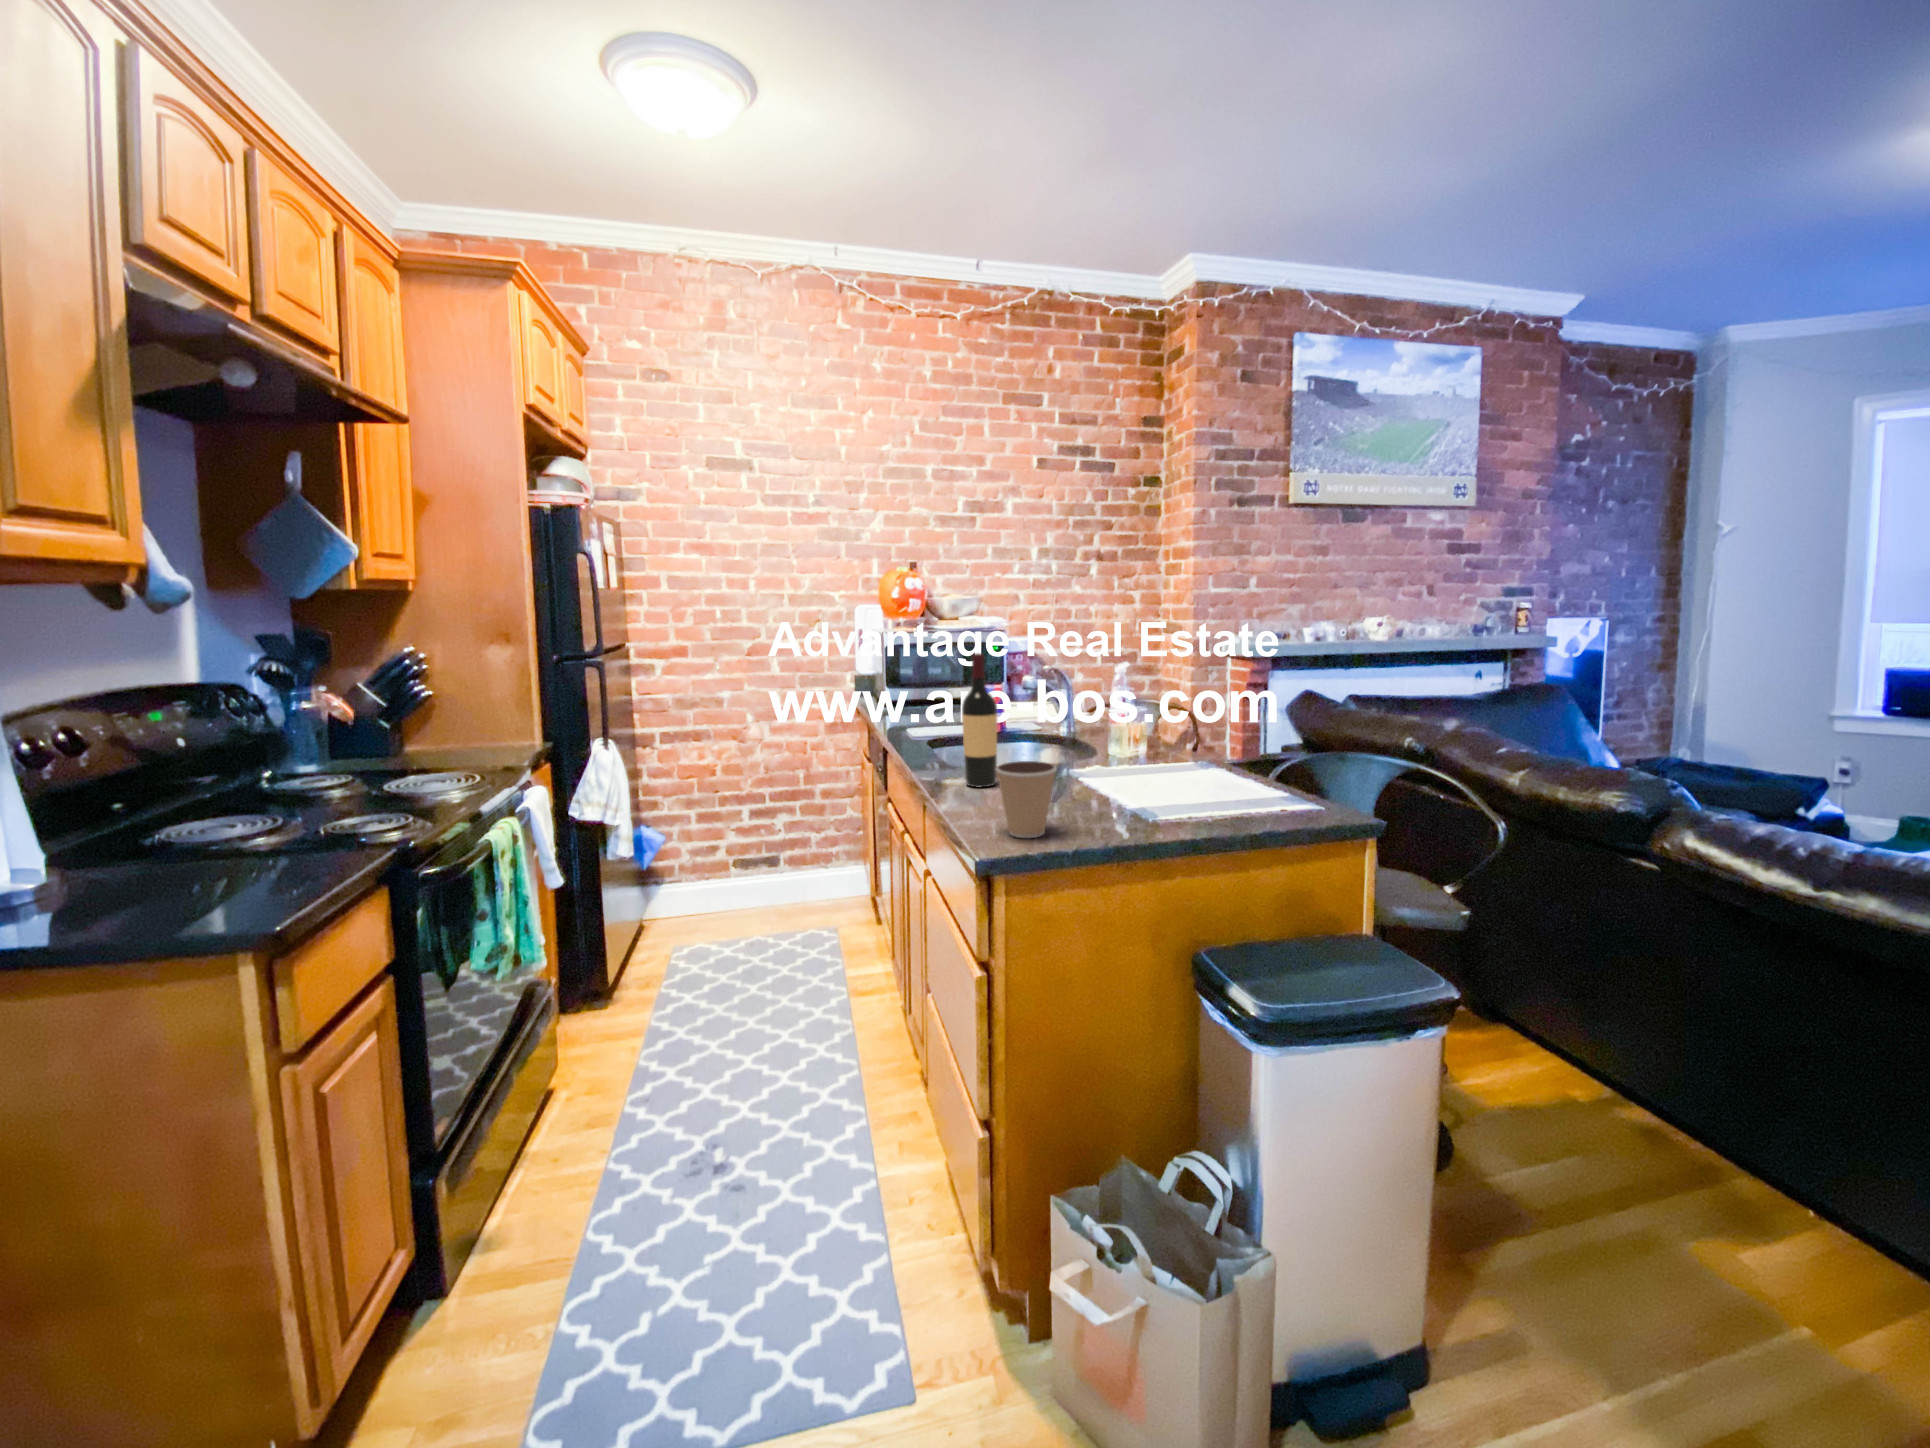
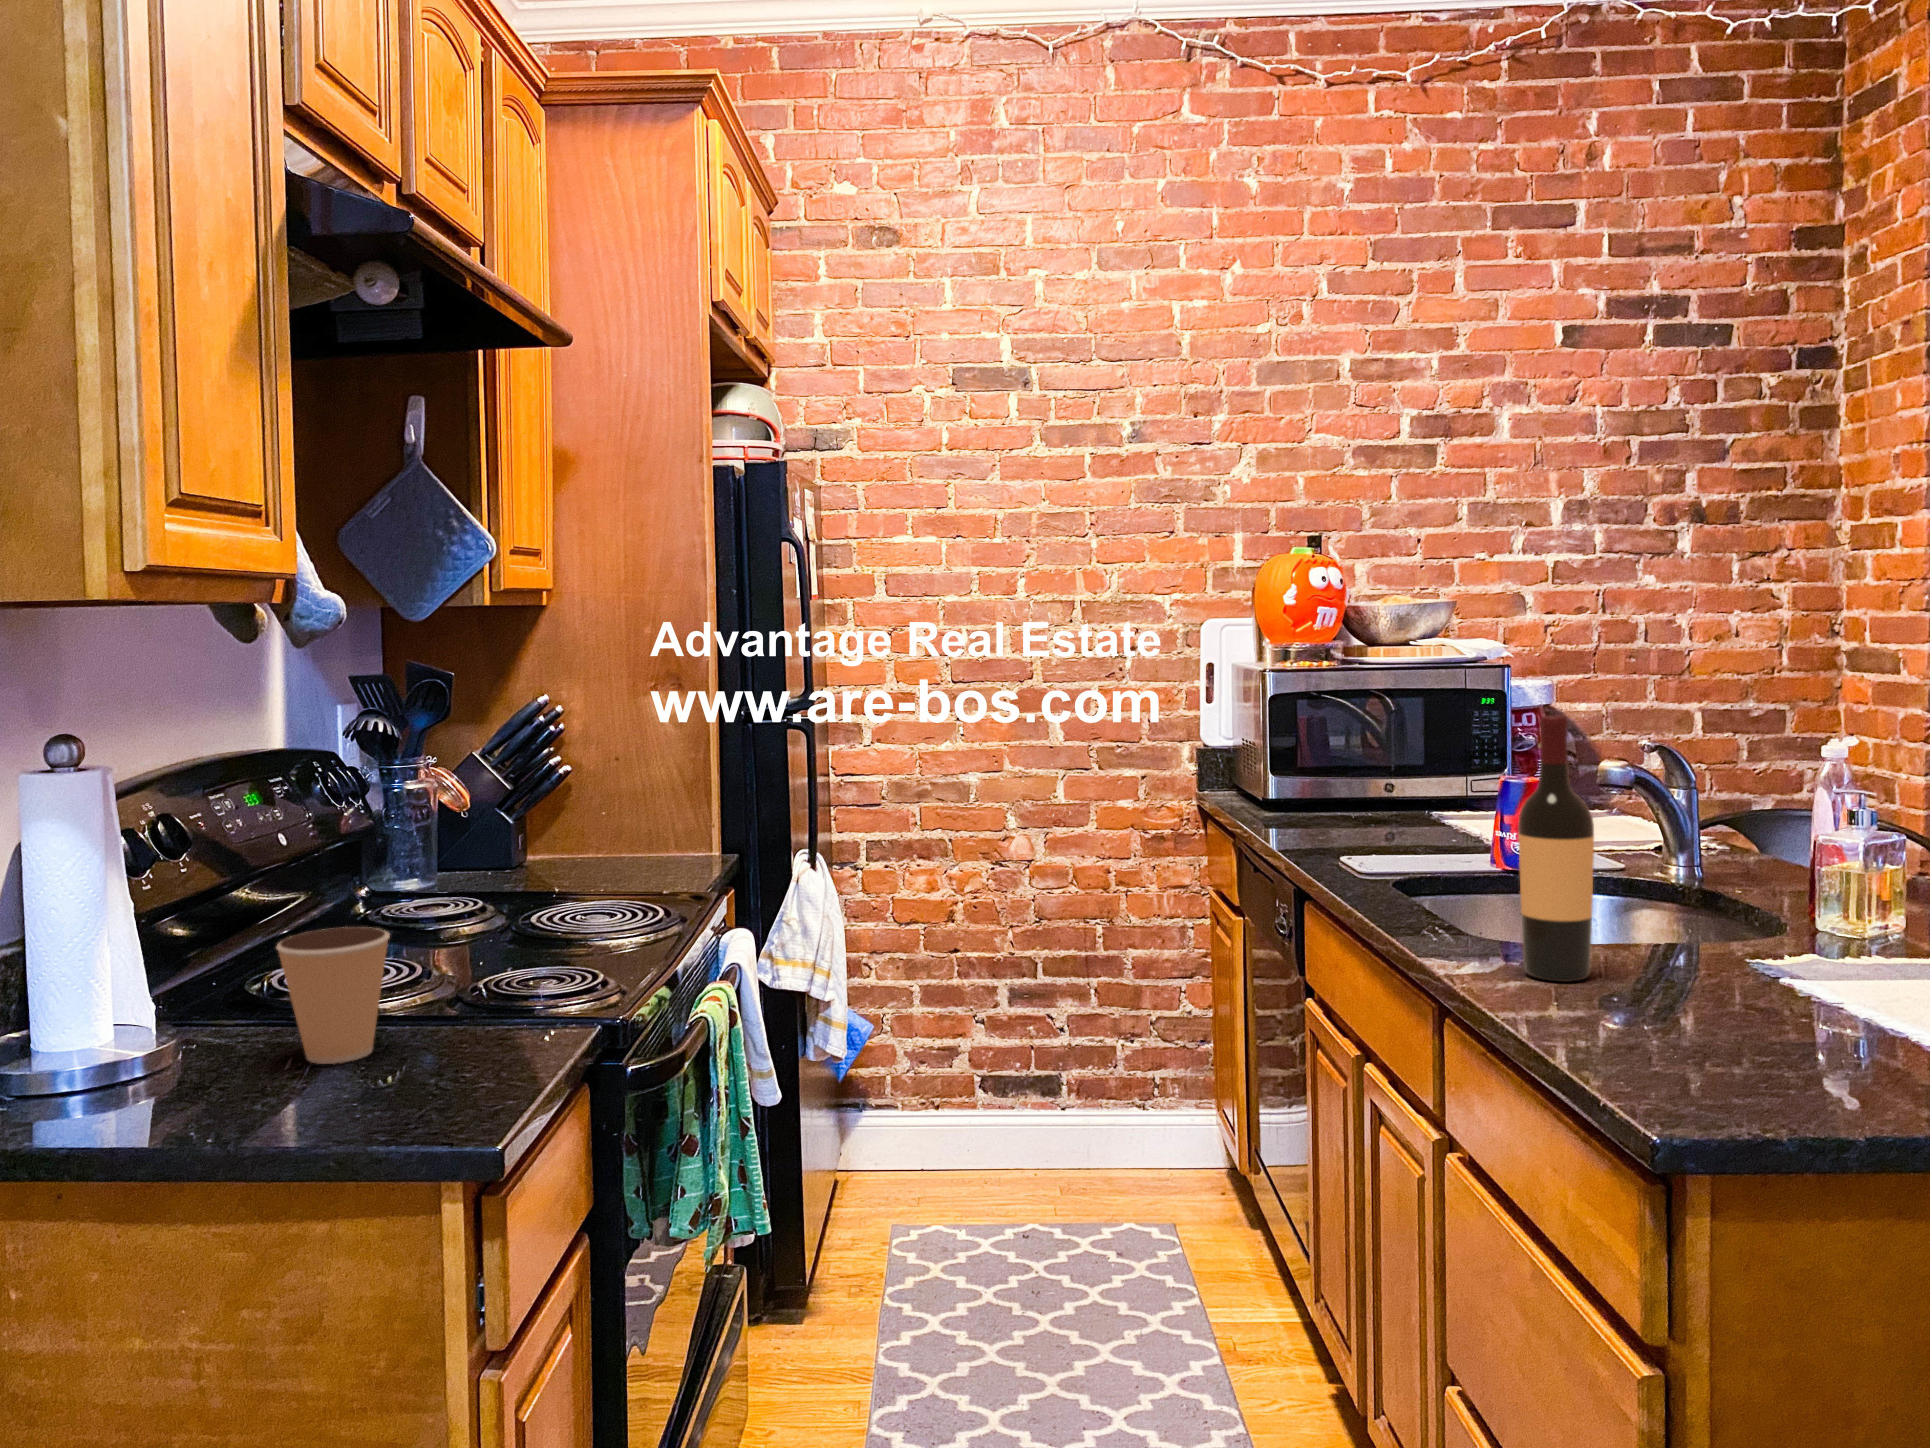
coffee cup: present [996,761,1056,838] -> present [277,927,390,1064]

